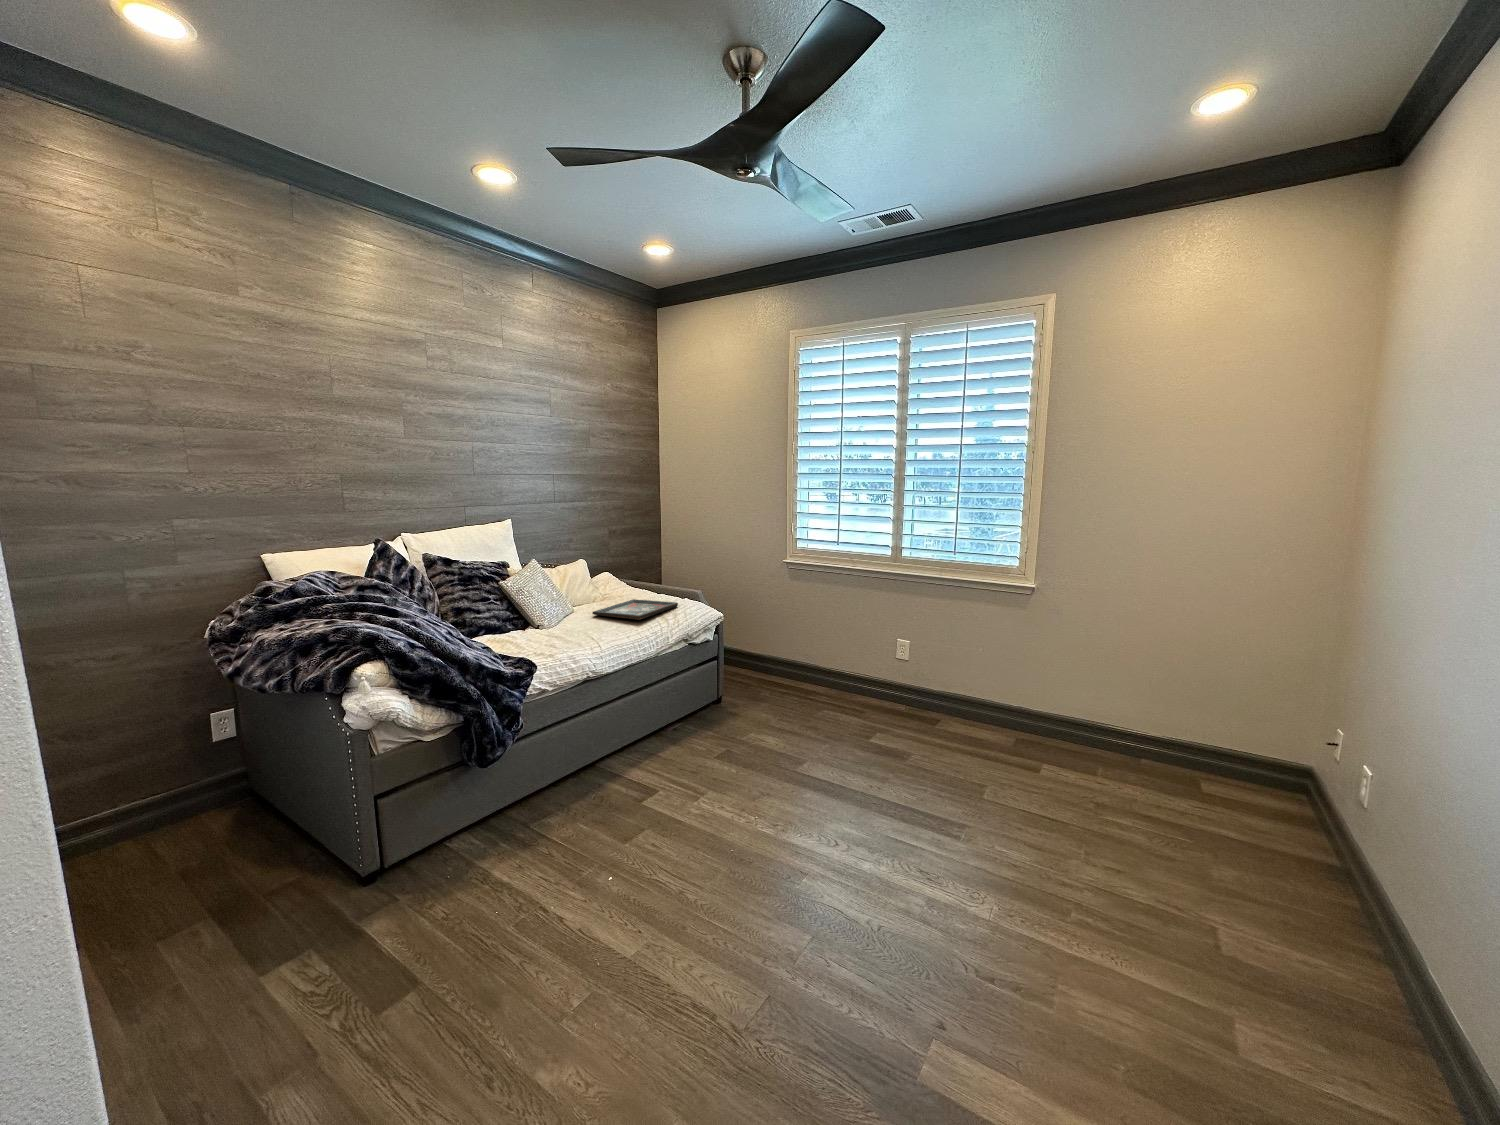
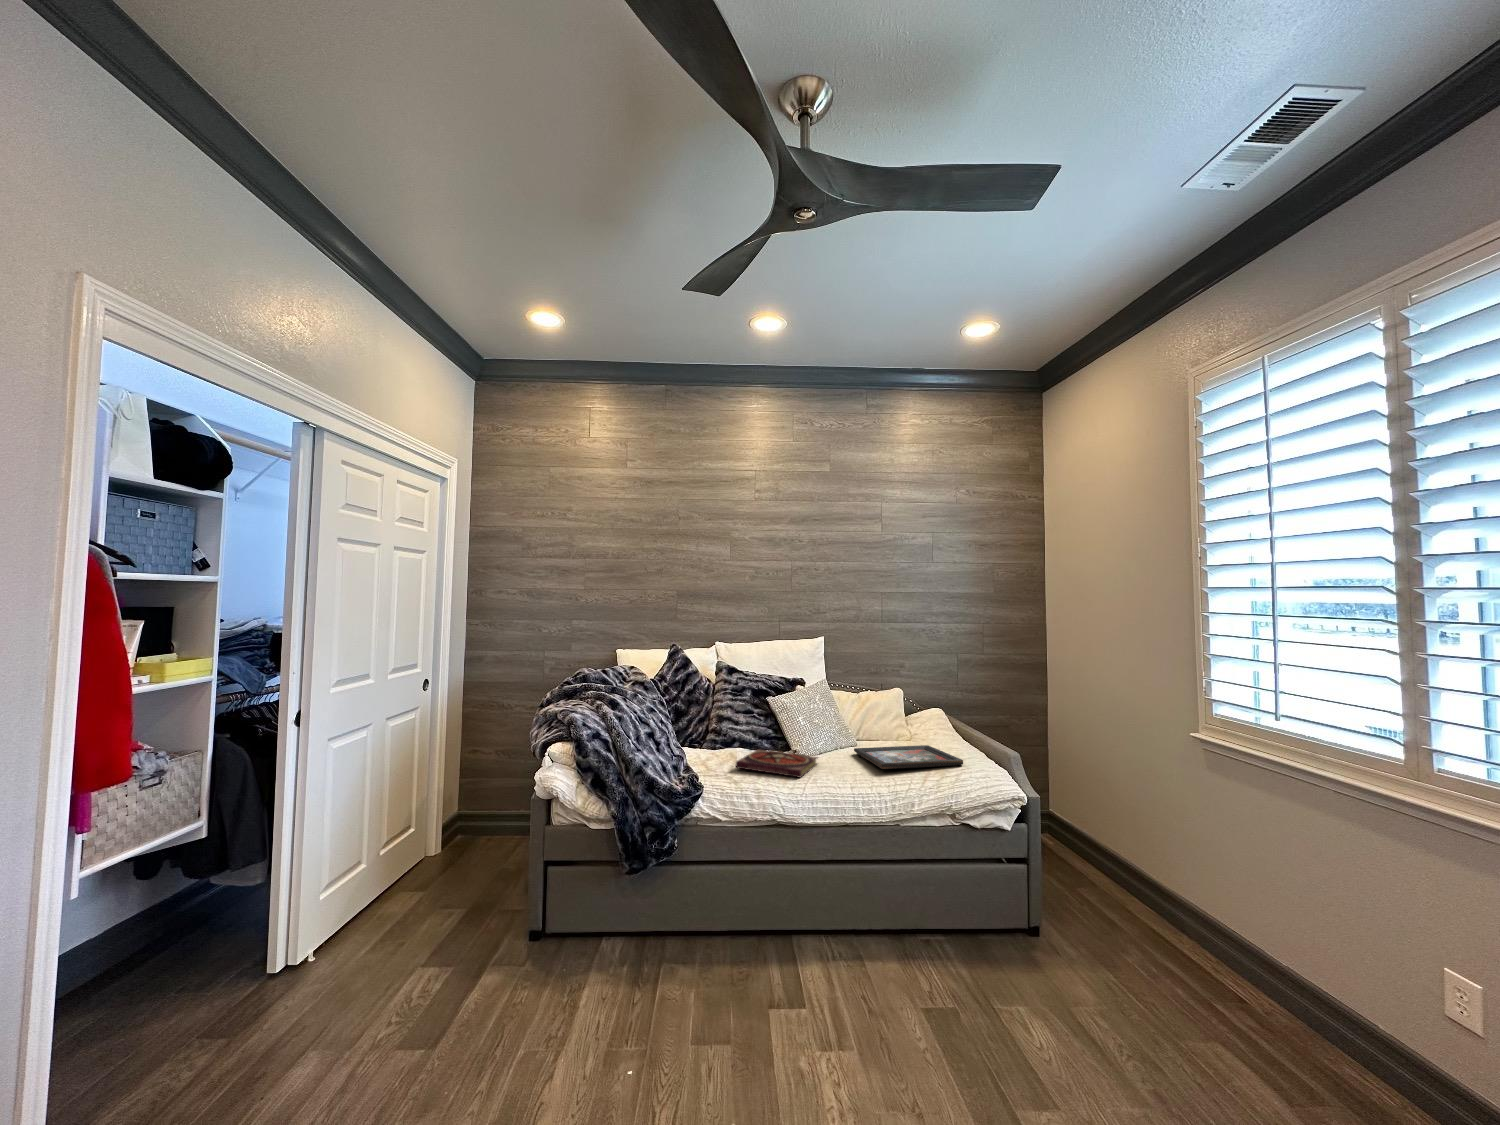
book: none [518,624,589,648] -> present [736,749,817,777]

